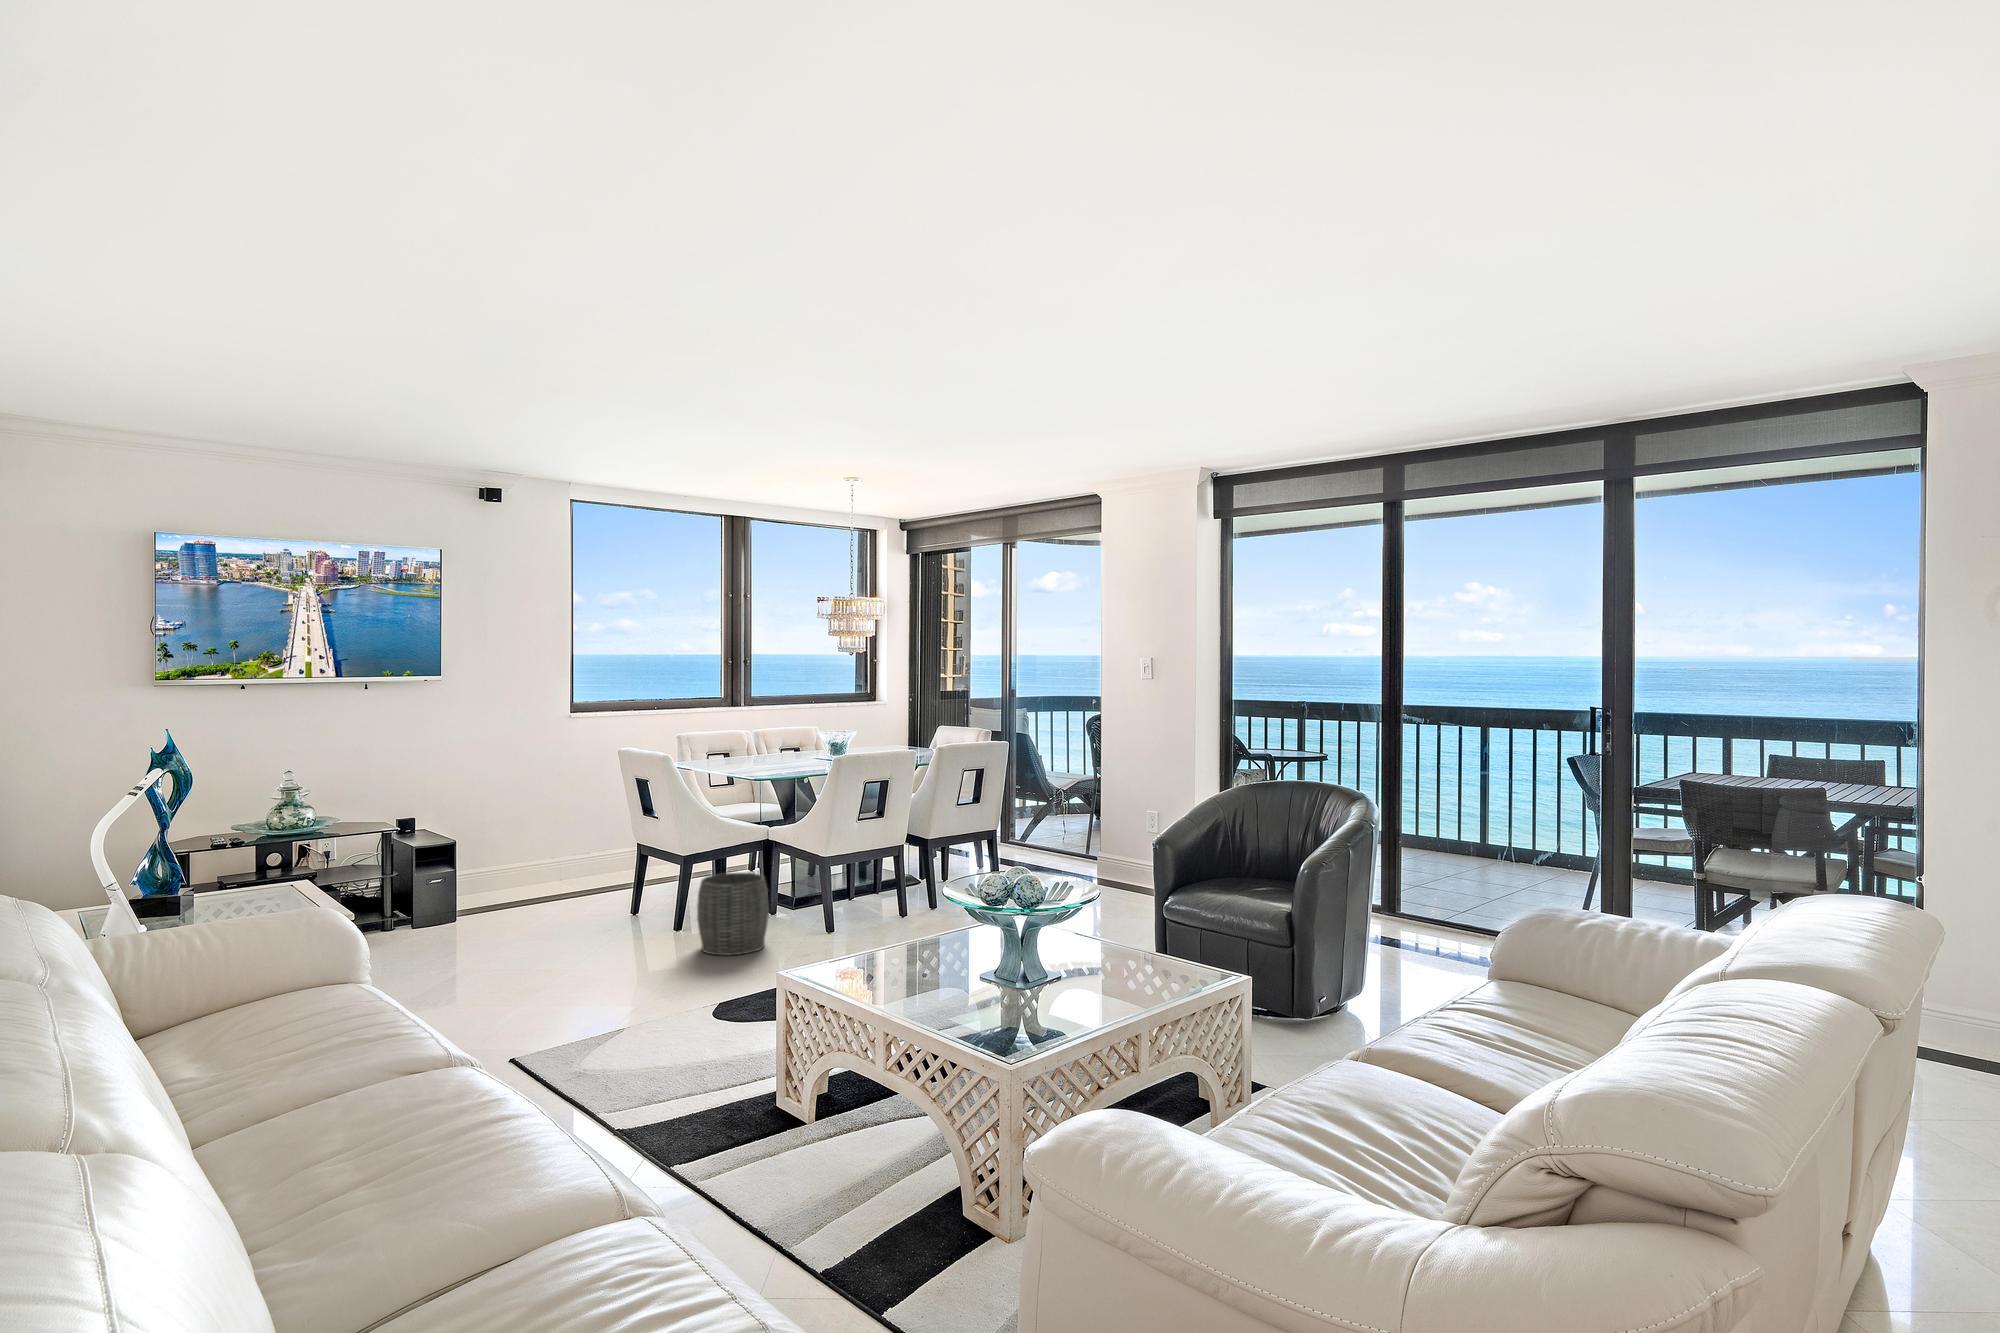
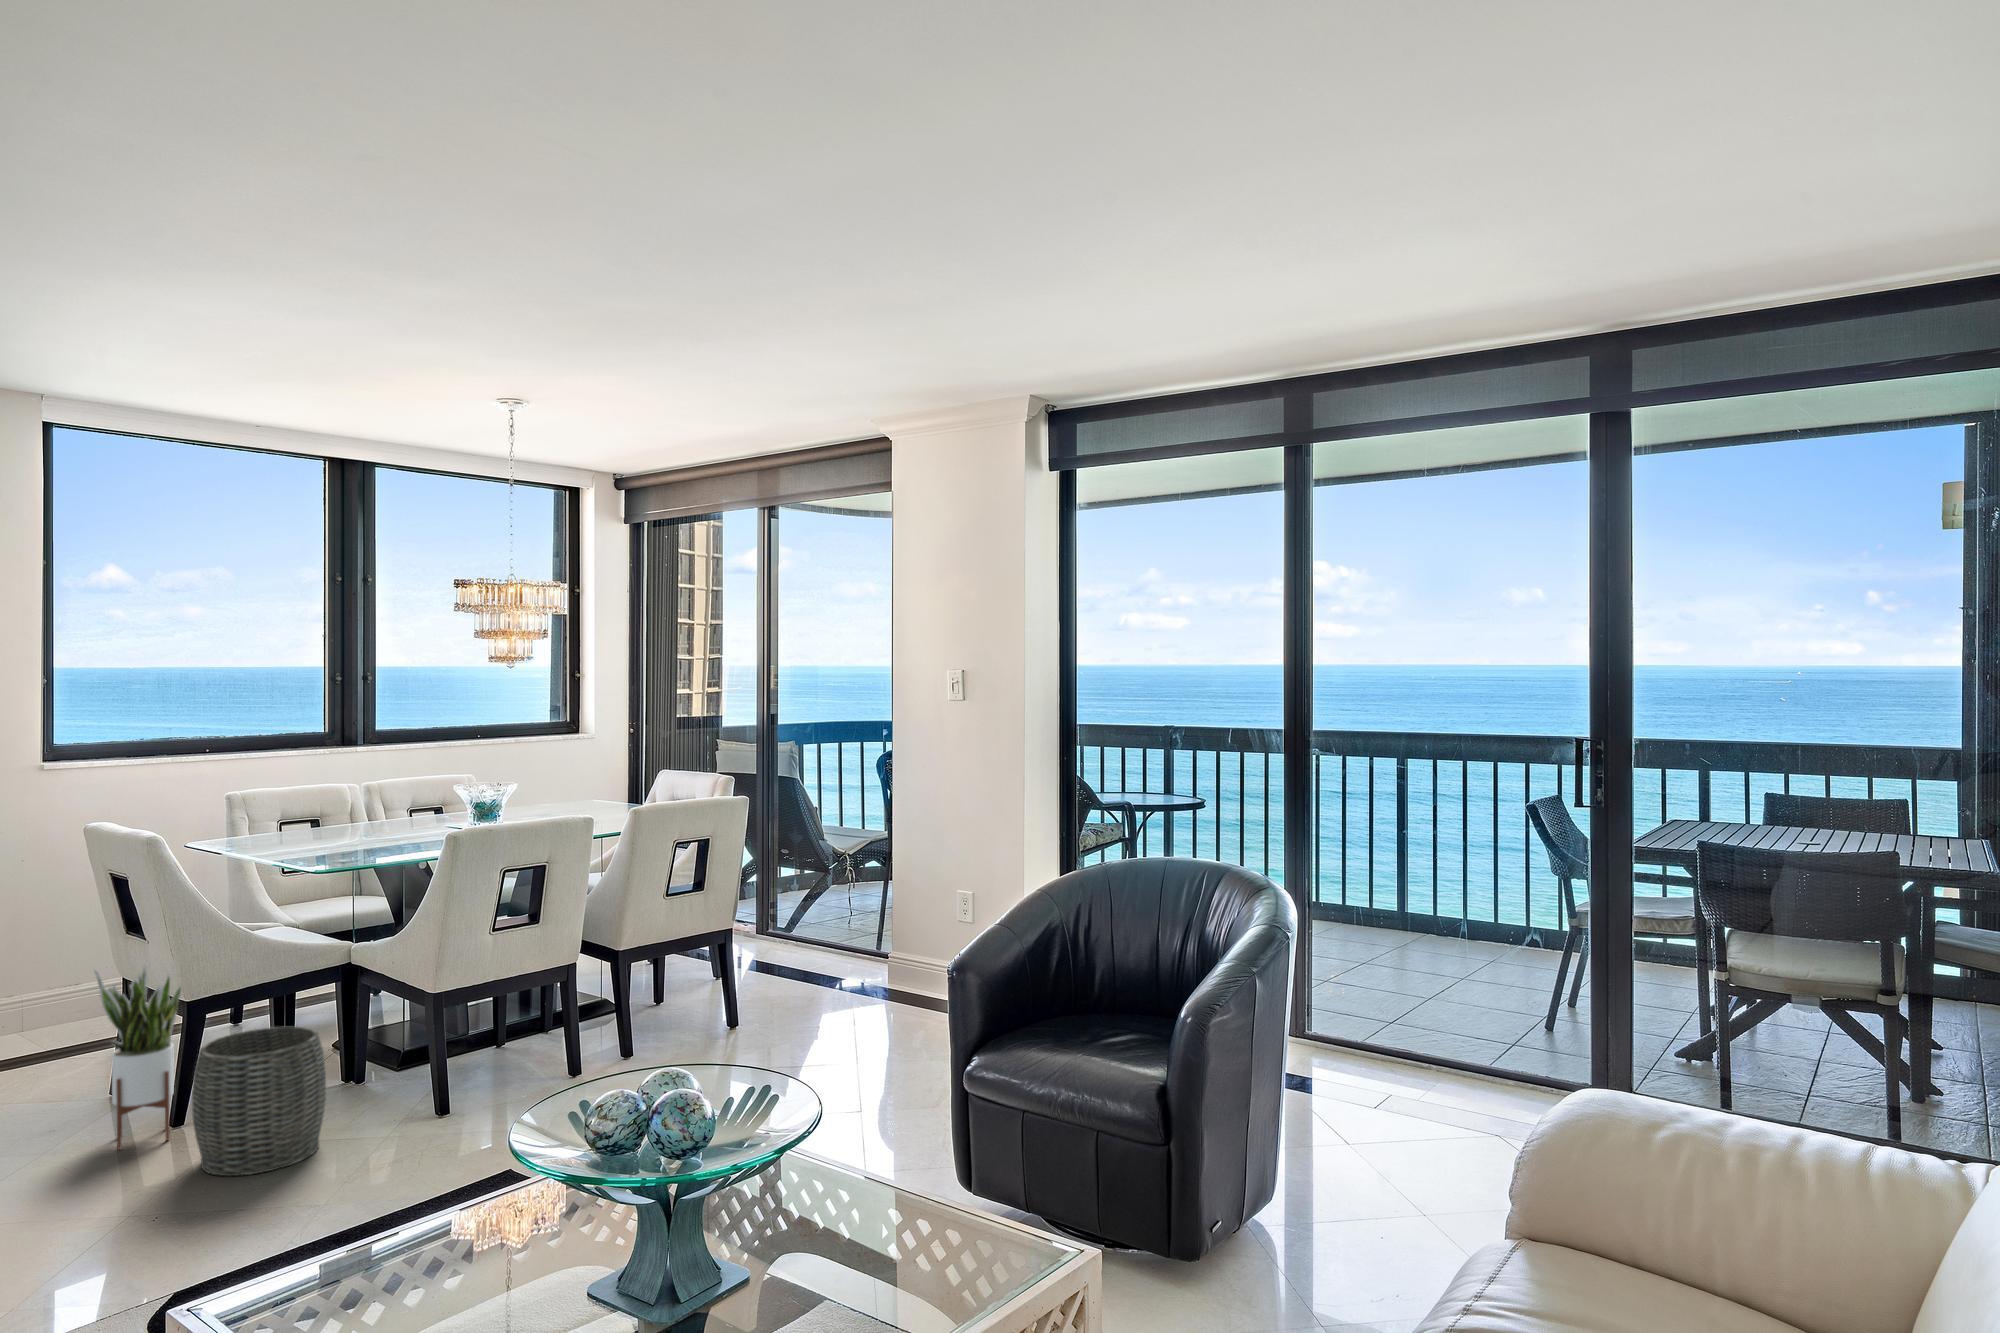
potted plant: none [634,833,682,941] -> present [94,967,182,1150]

